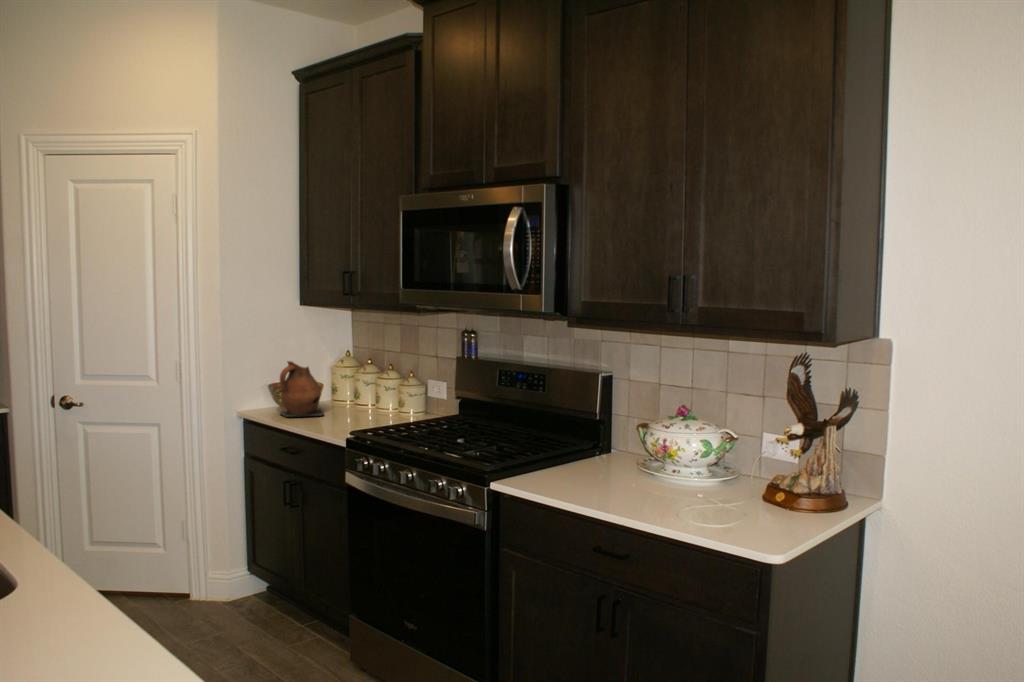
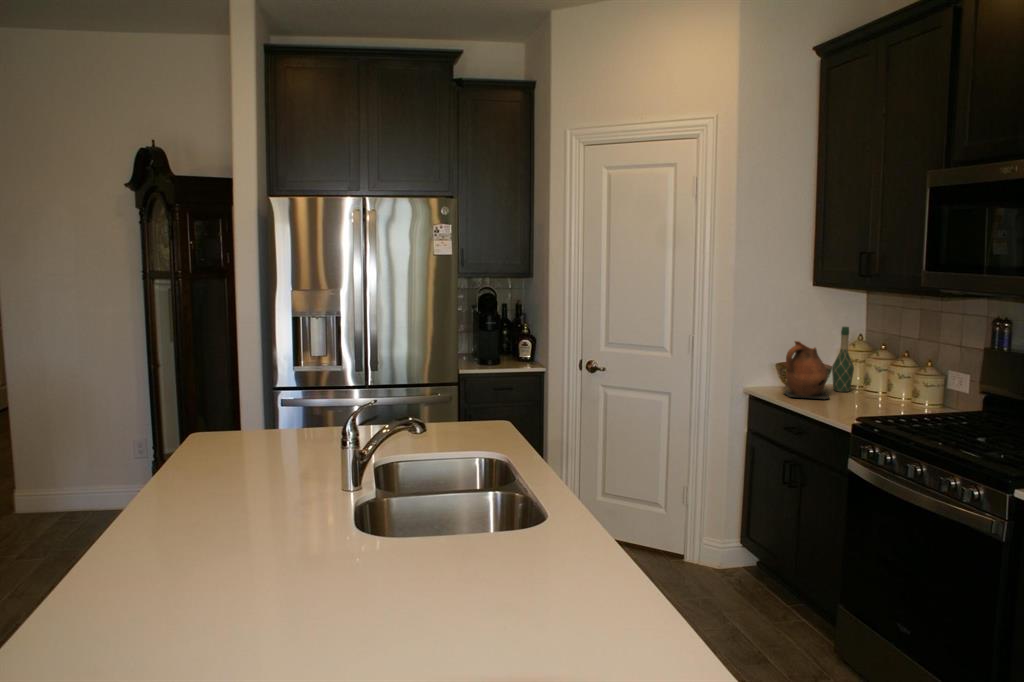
wine bottle: none [325,345,345,407] -> present [832,327,854,392]

